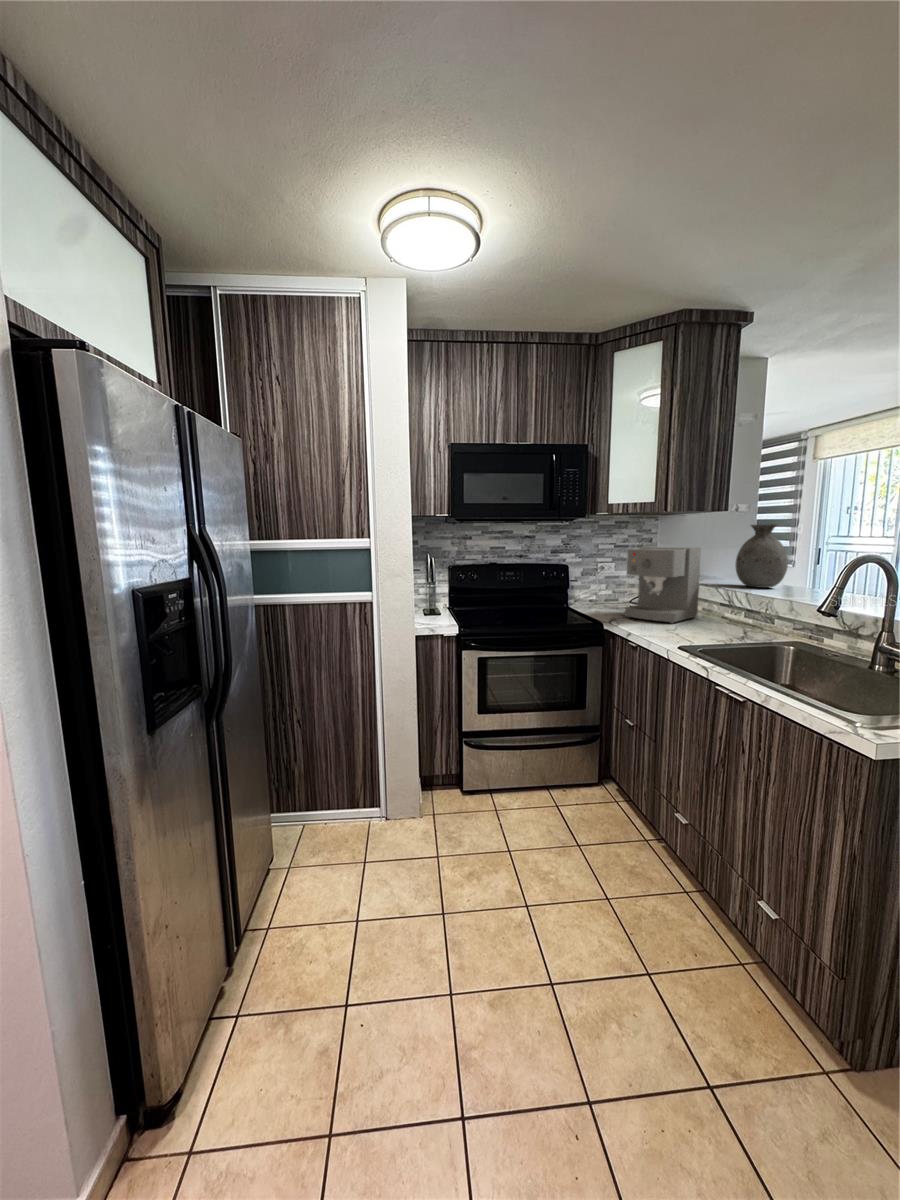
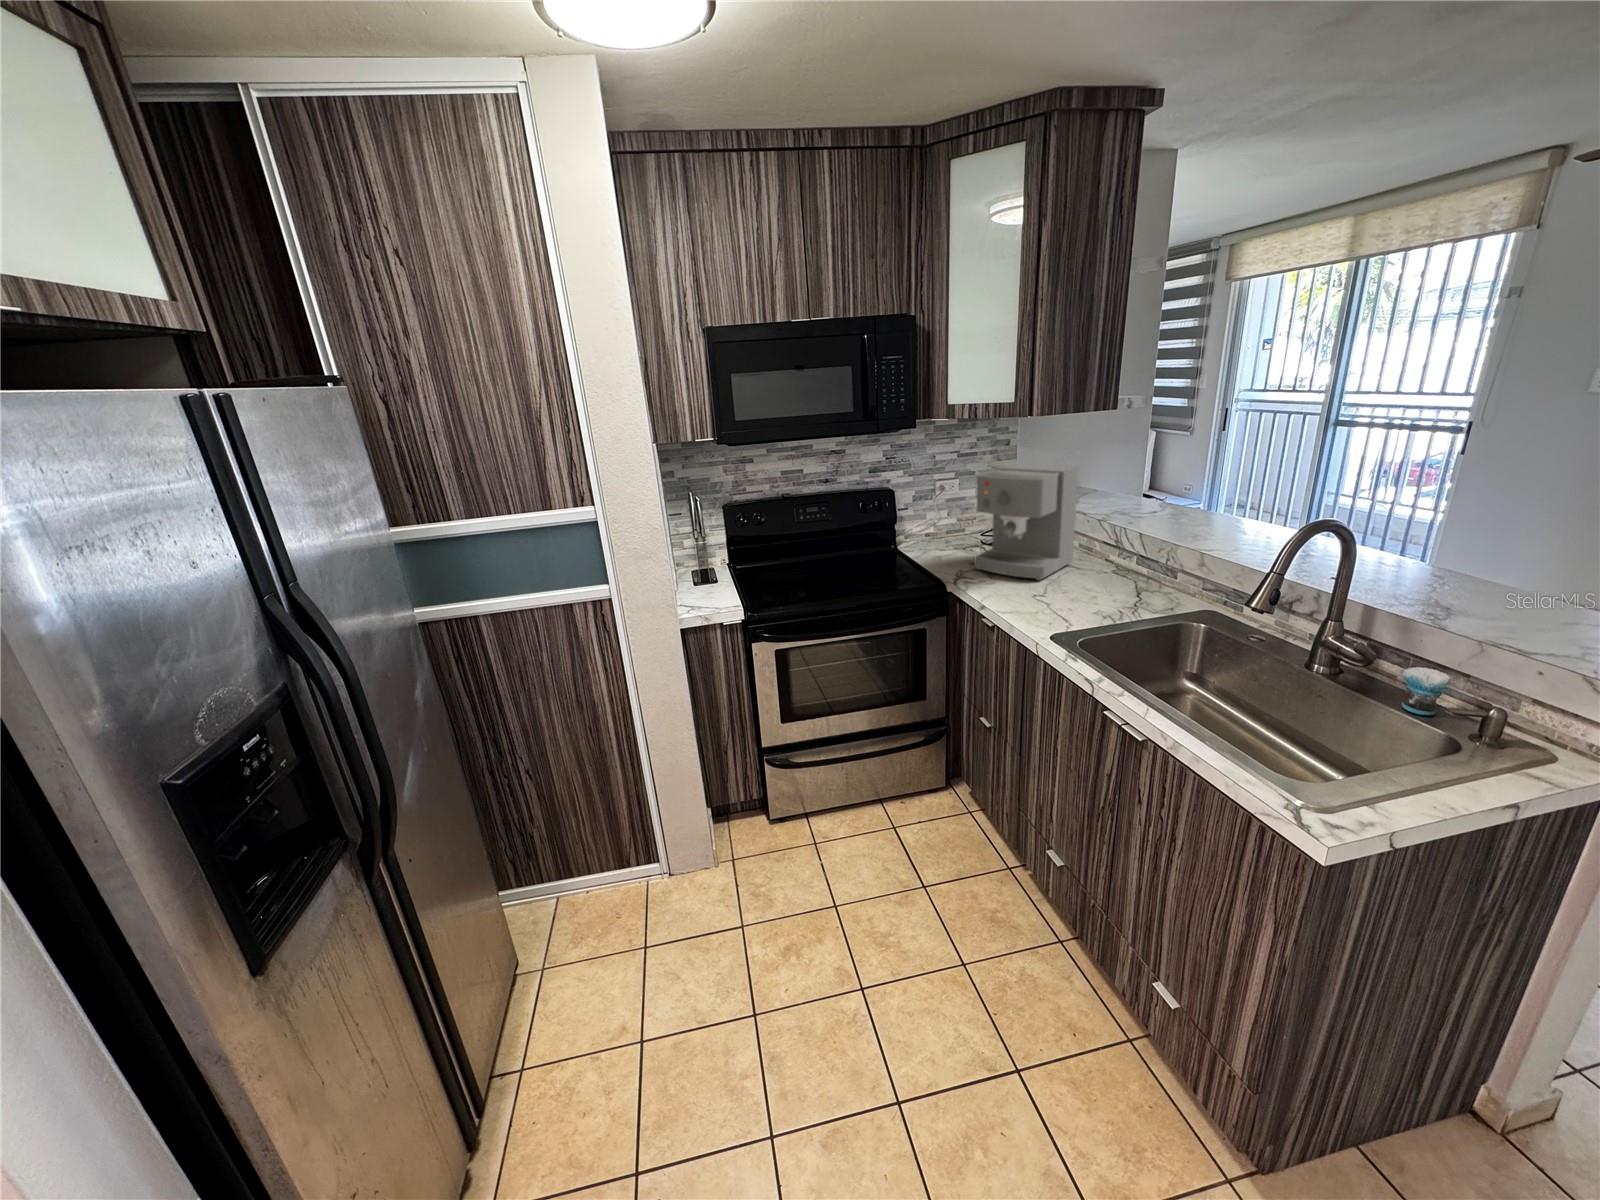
vase: present [735,524,788,588] -> none [1125,426,1197,518]

